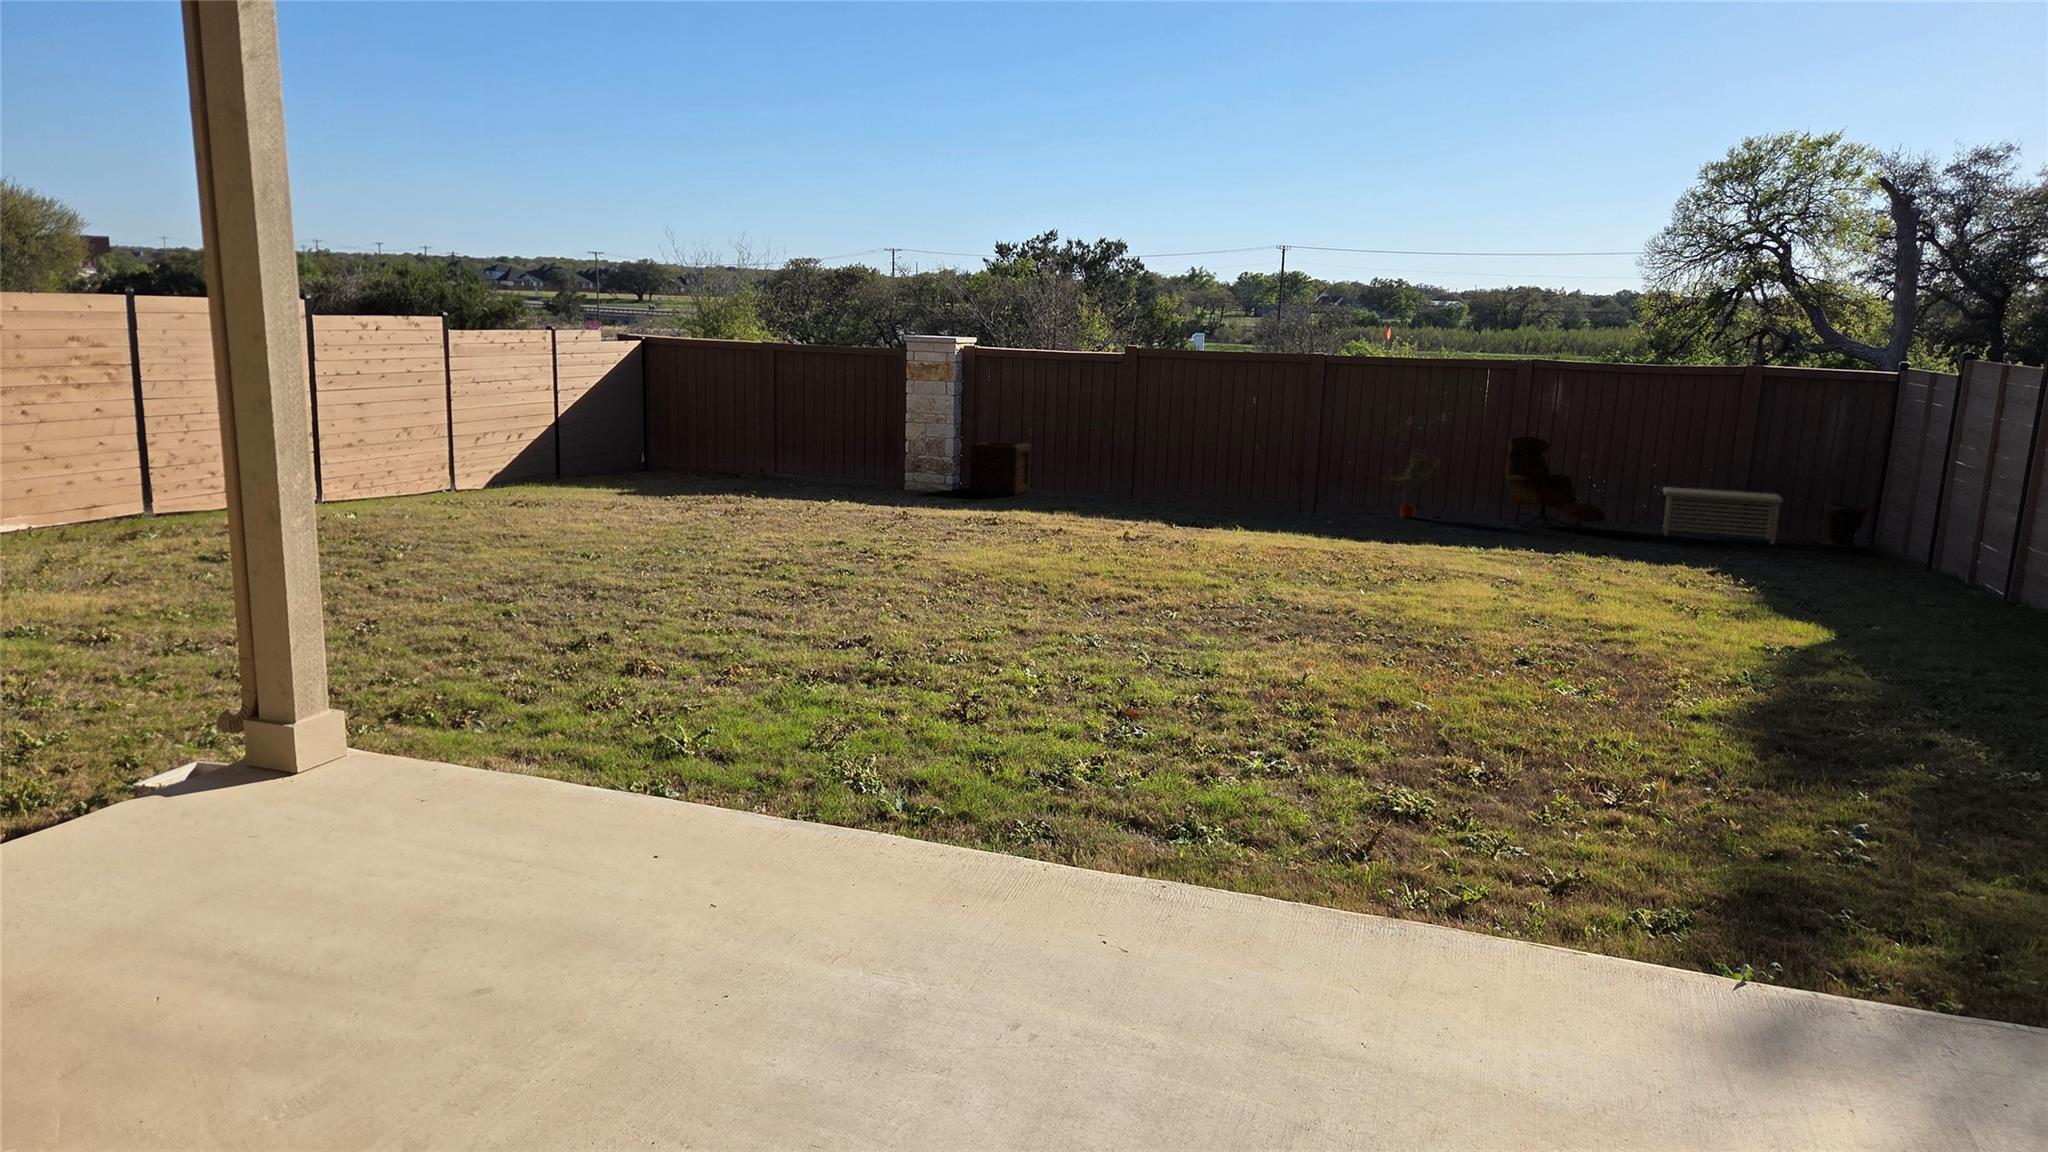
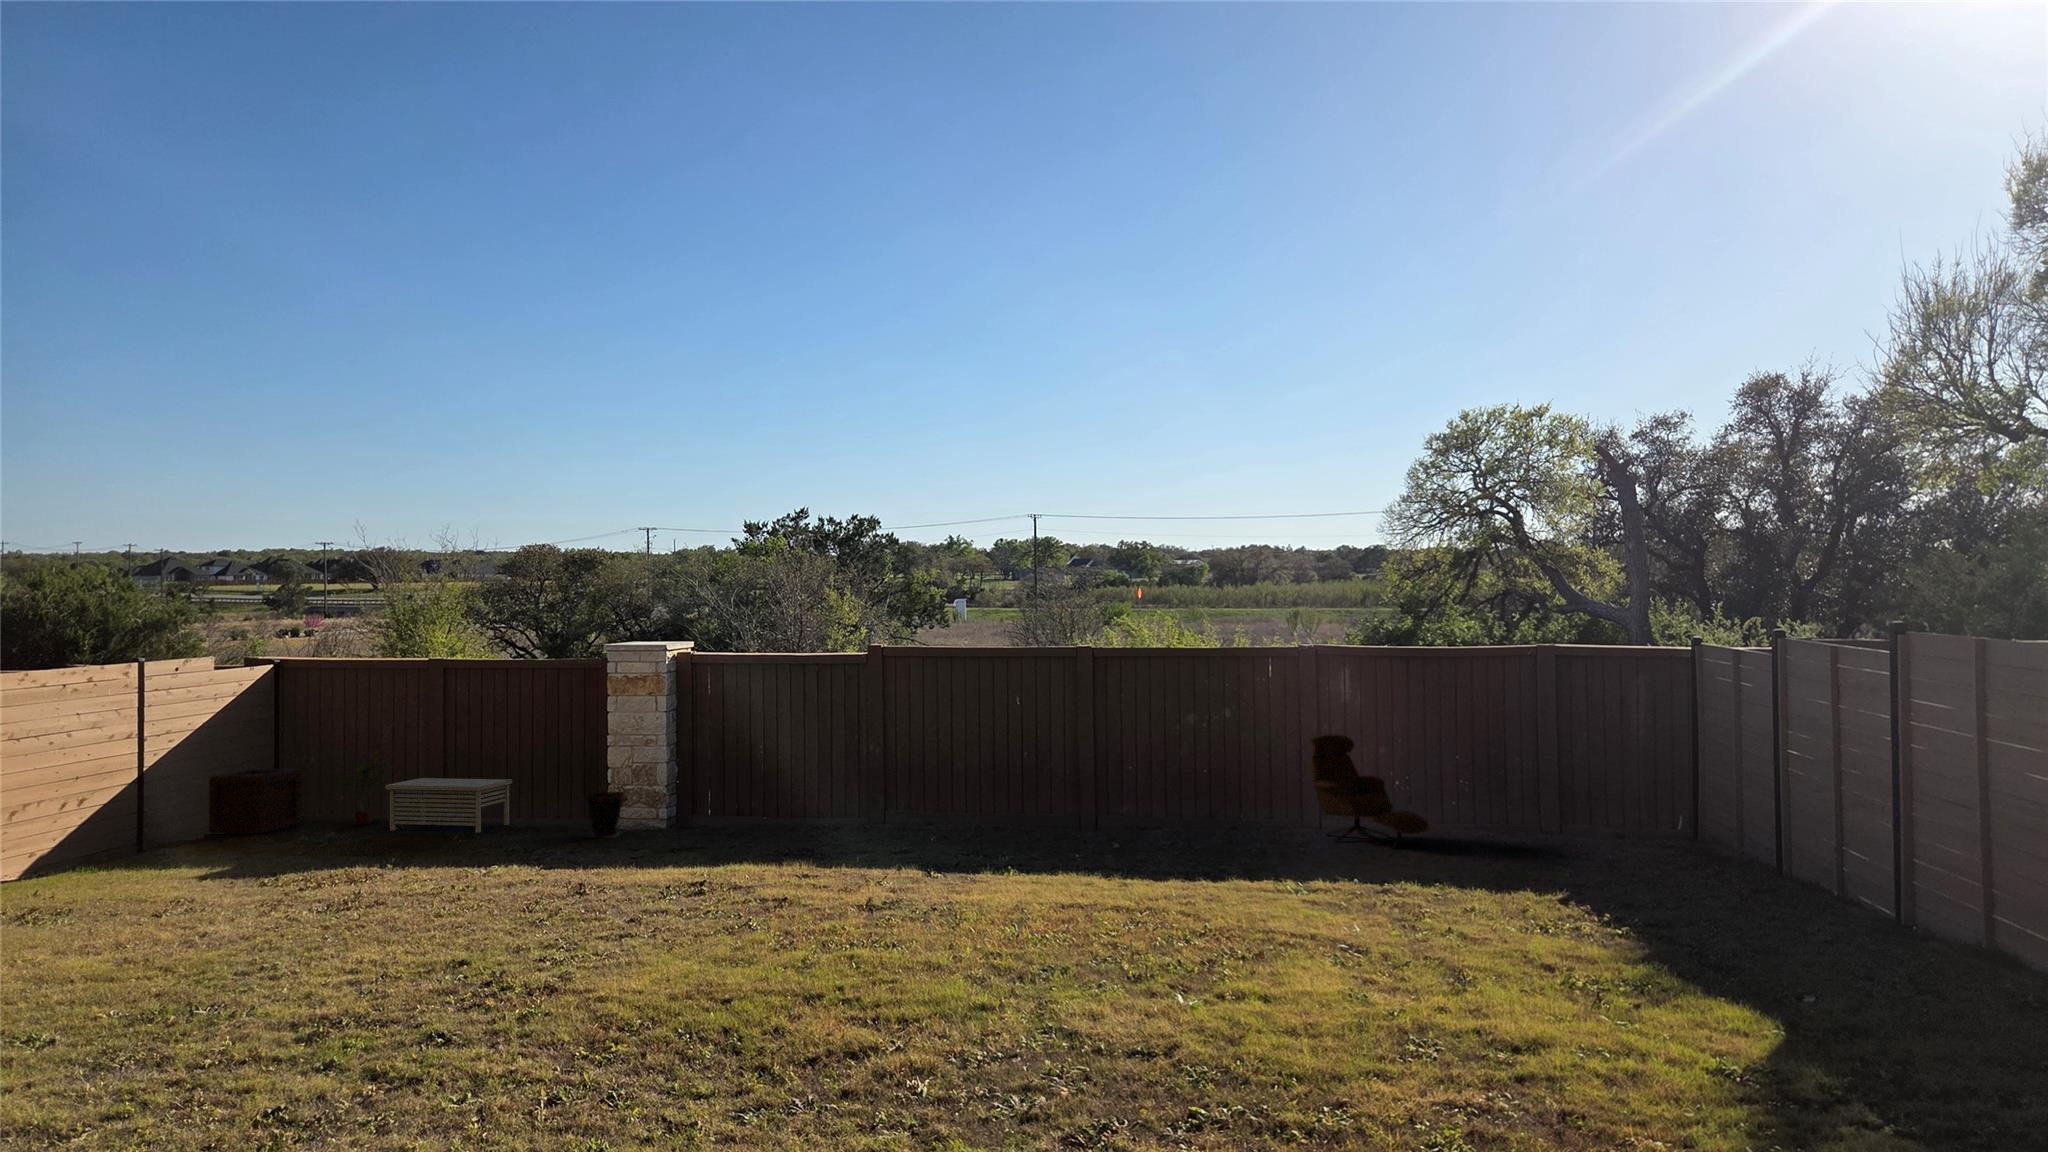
wooden crate: present [969,442,1031,495] -> present [209,769,302,834]
potted tree: present [1381,452,1440,518] -> present [340,752,389,826]
storage bench: present [1663,487,1783,544] -> present [385,778,512,833]
bucket: present [1825,501,1869,547] -> present [585,792,625,837]

